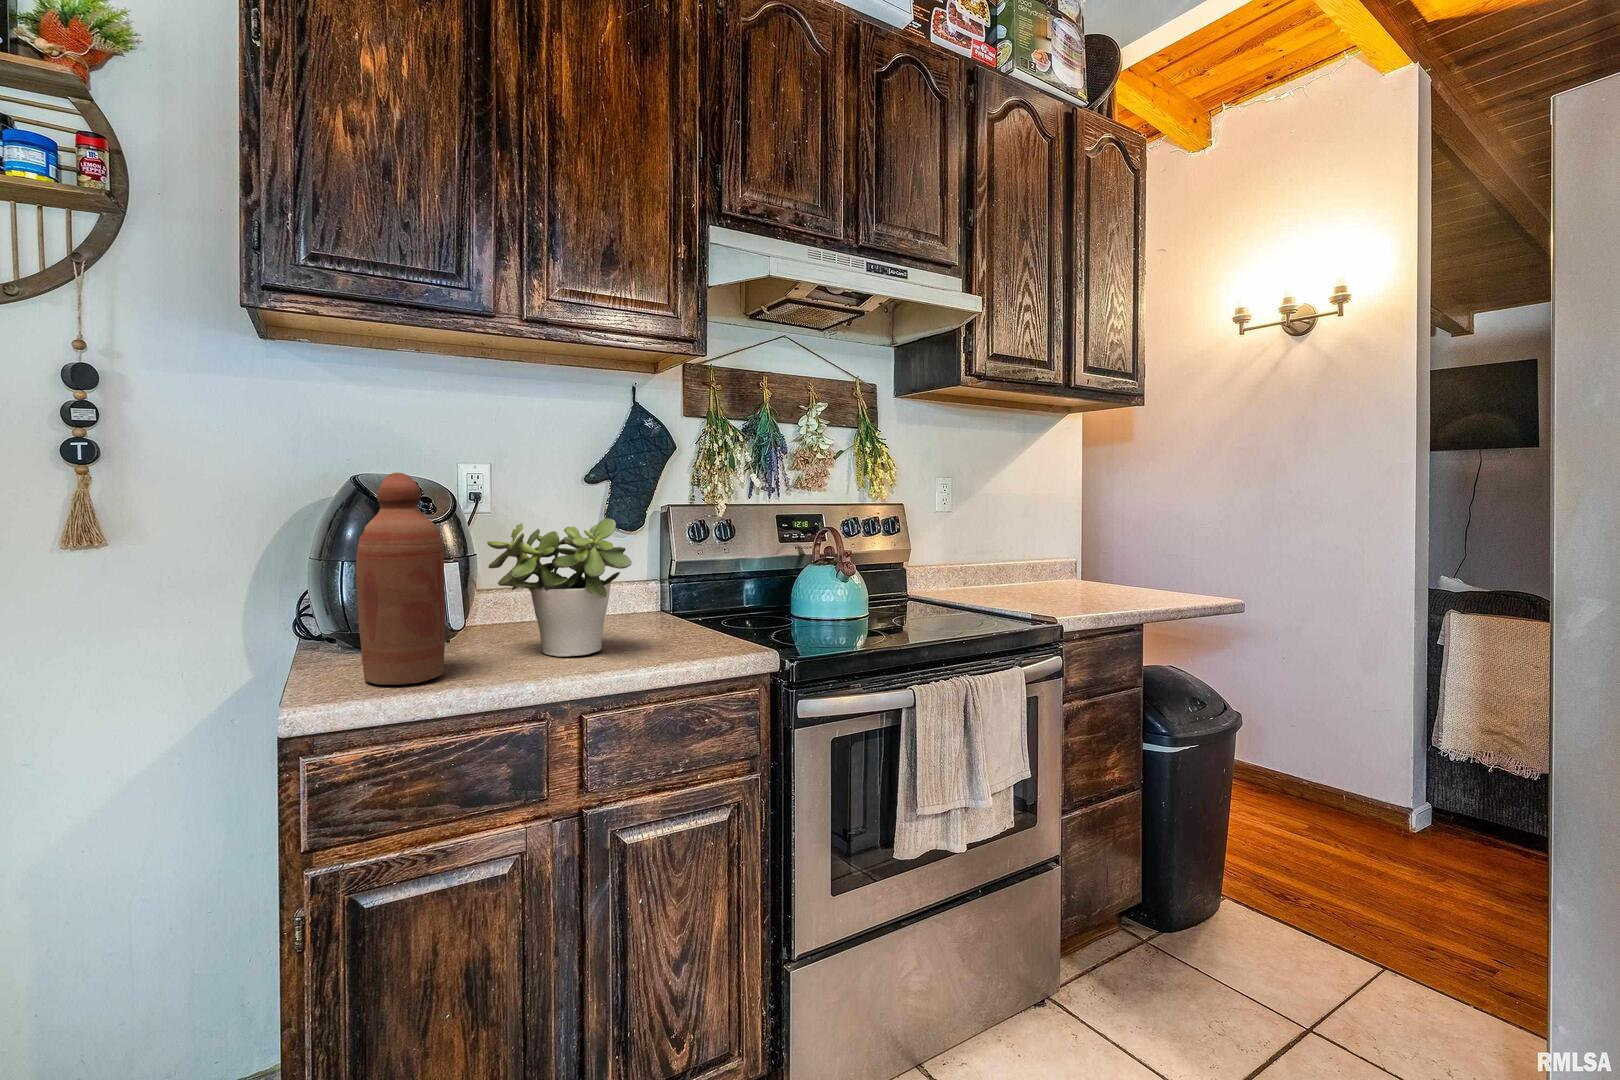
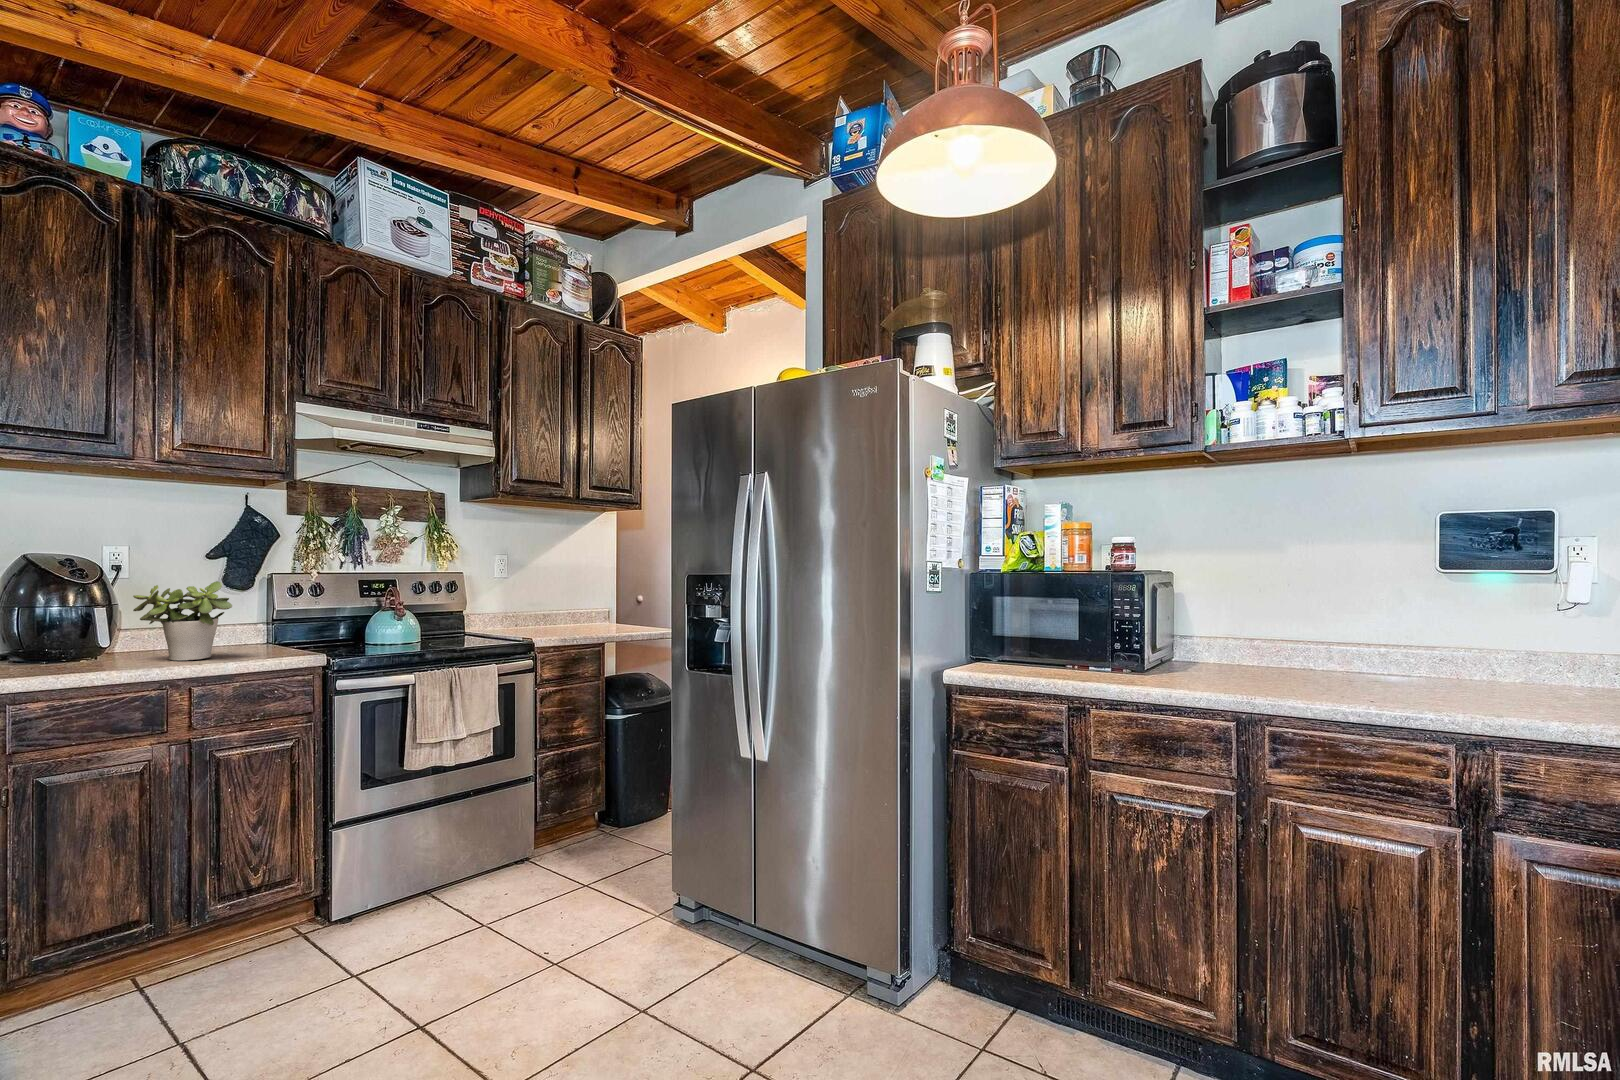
bottle: present [356,473,445,685] -> none [47,558,105,671]

